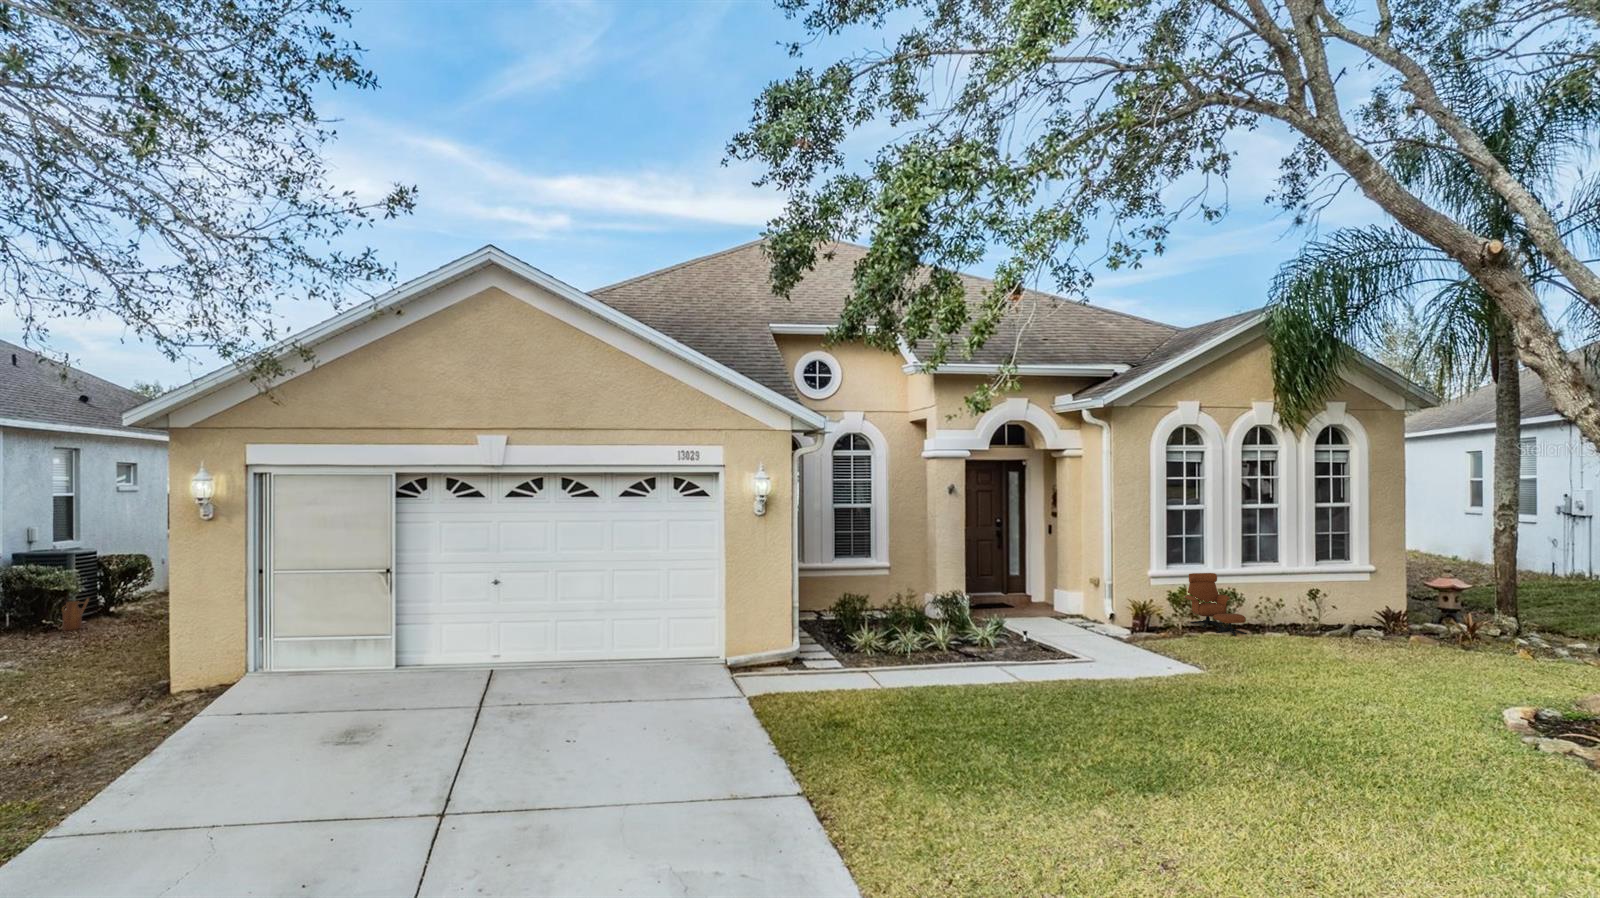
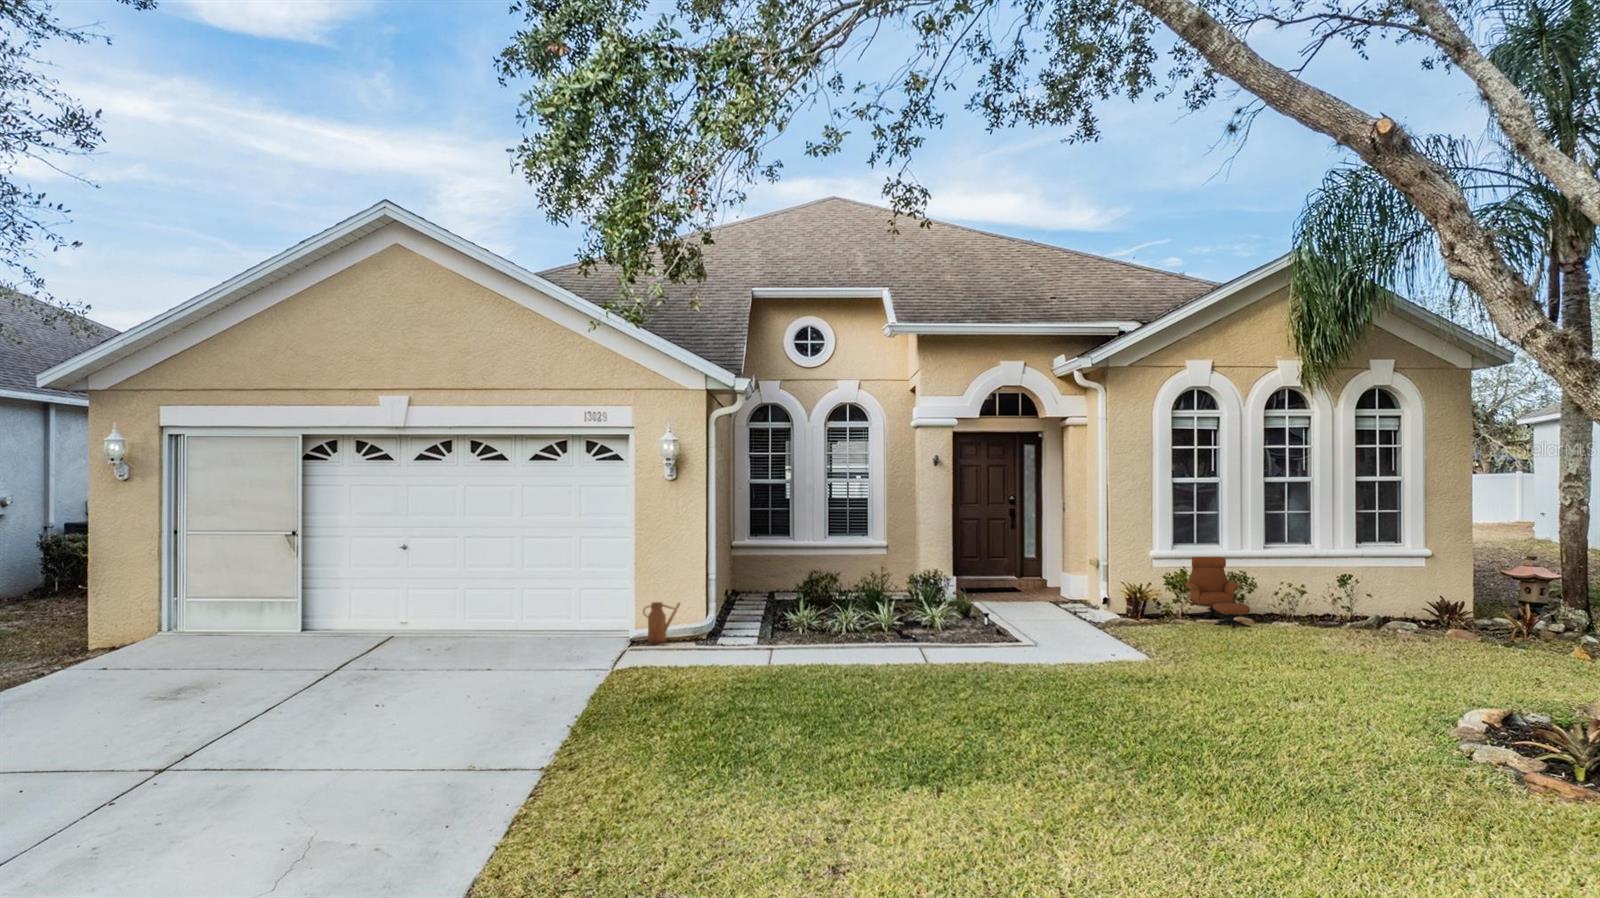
watering can: present [62,598,89,631] -> present [643,602,680,643]

